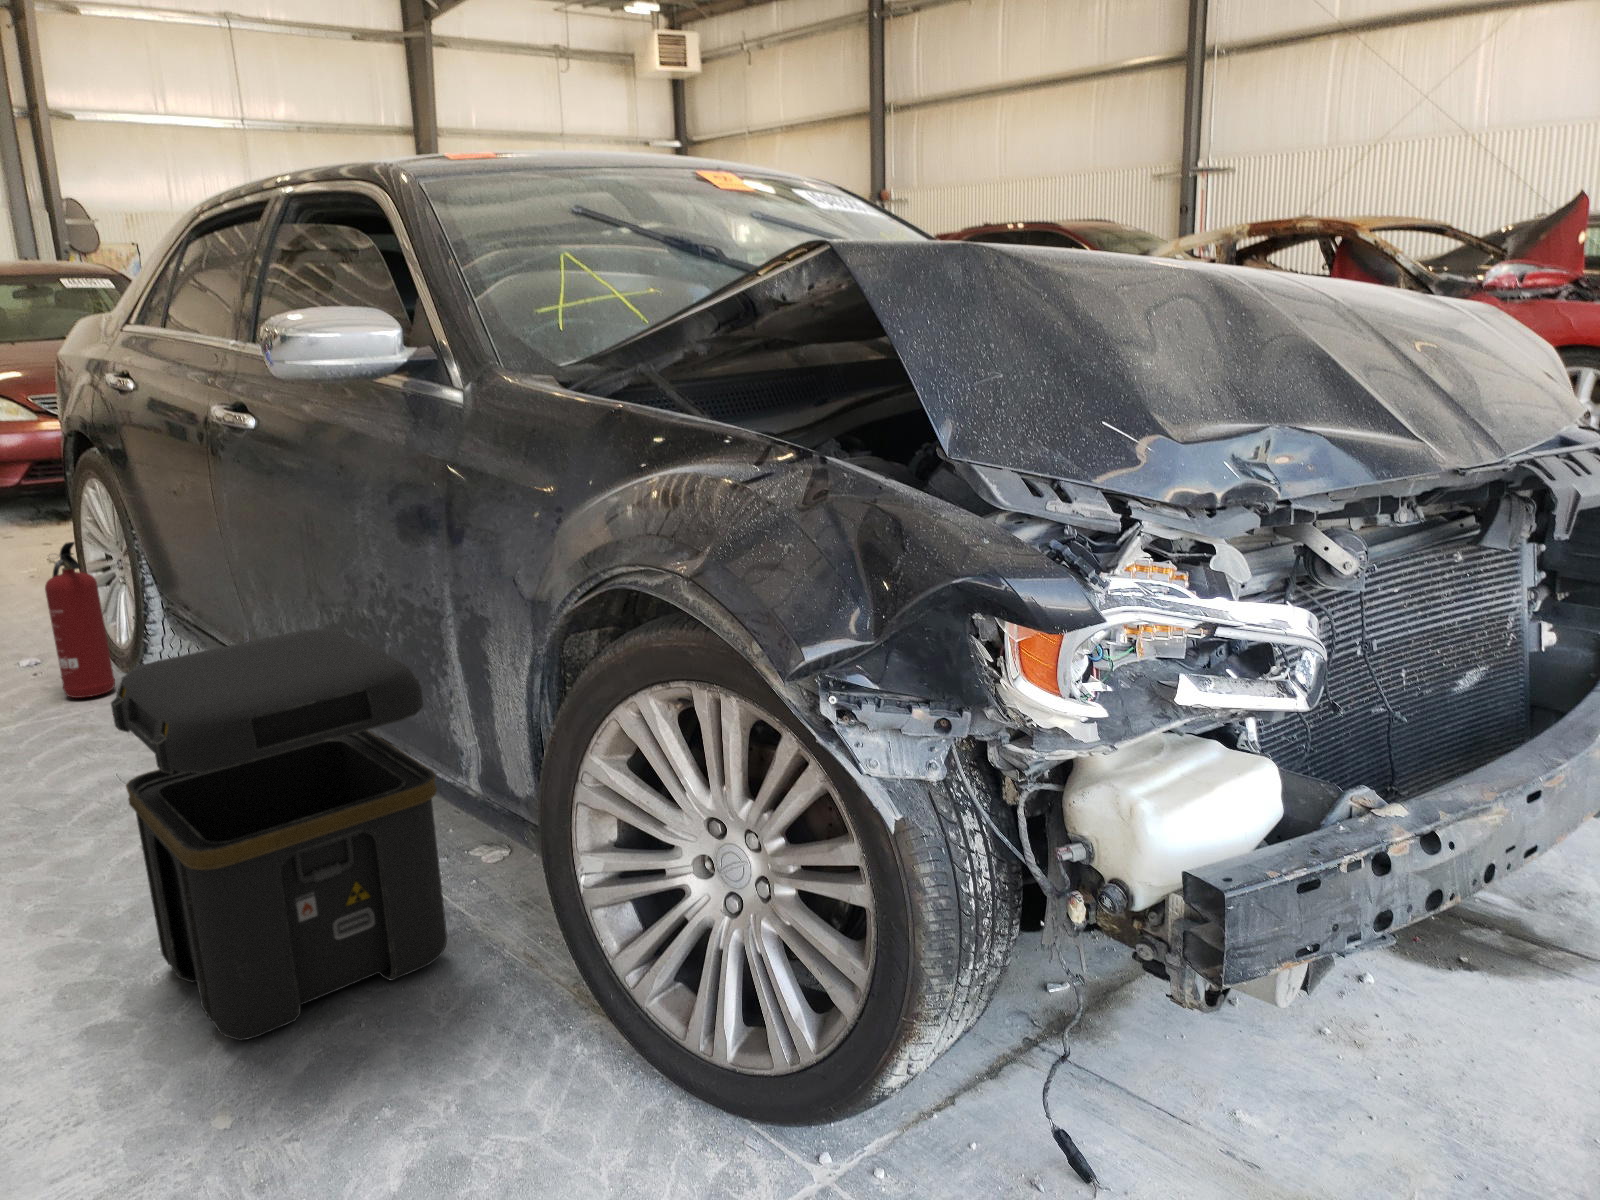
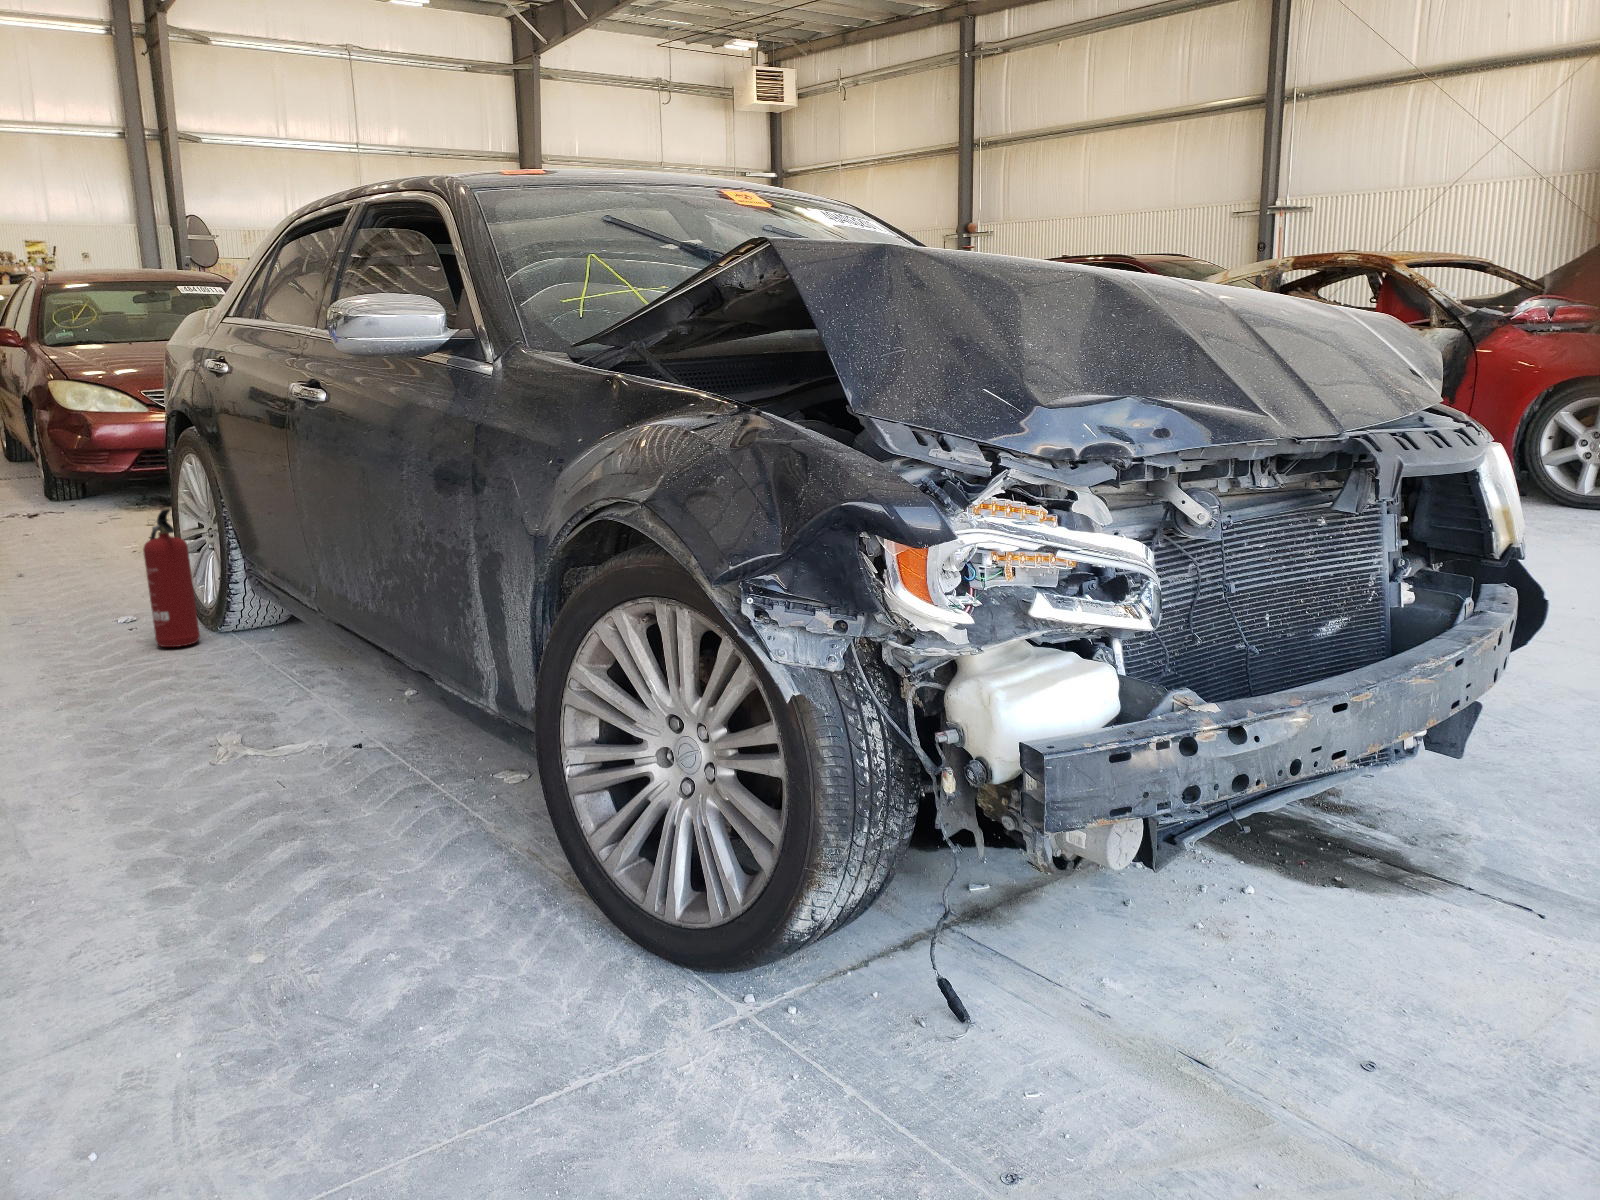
toolbox: present [111,629,447,1041] -> none [195,568,465,899]

